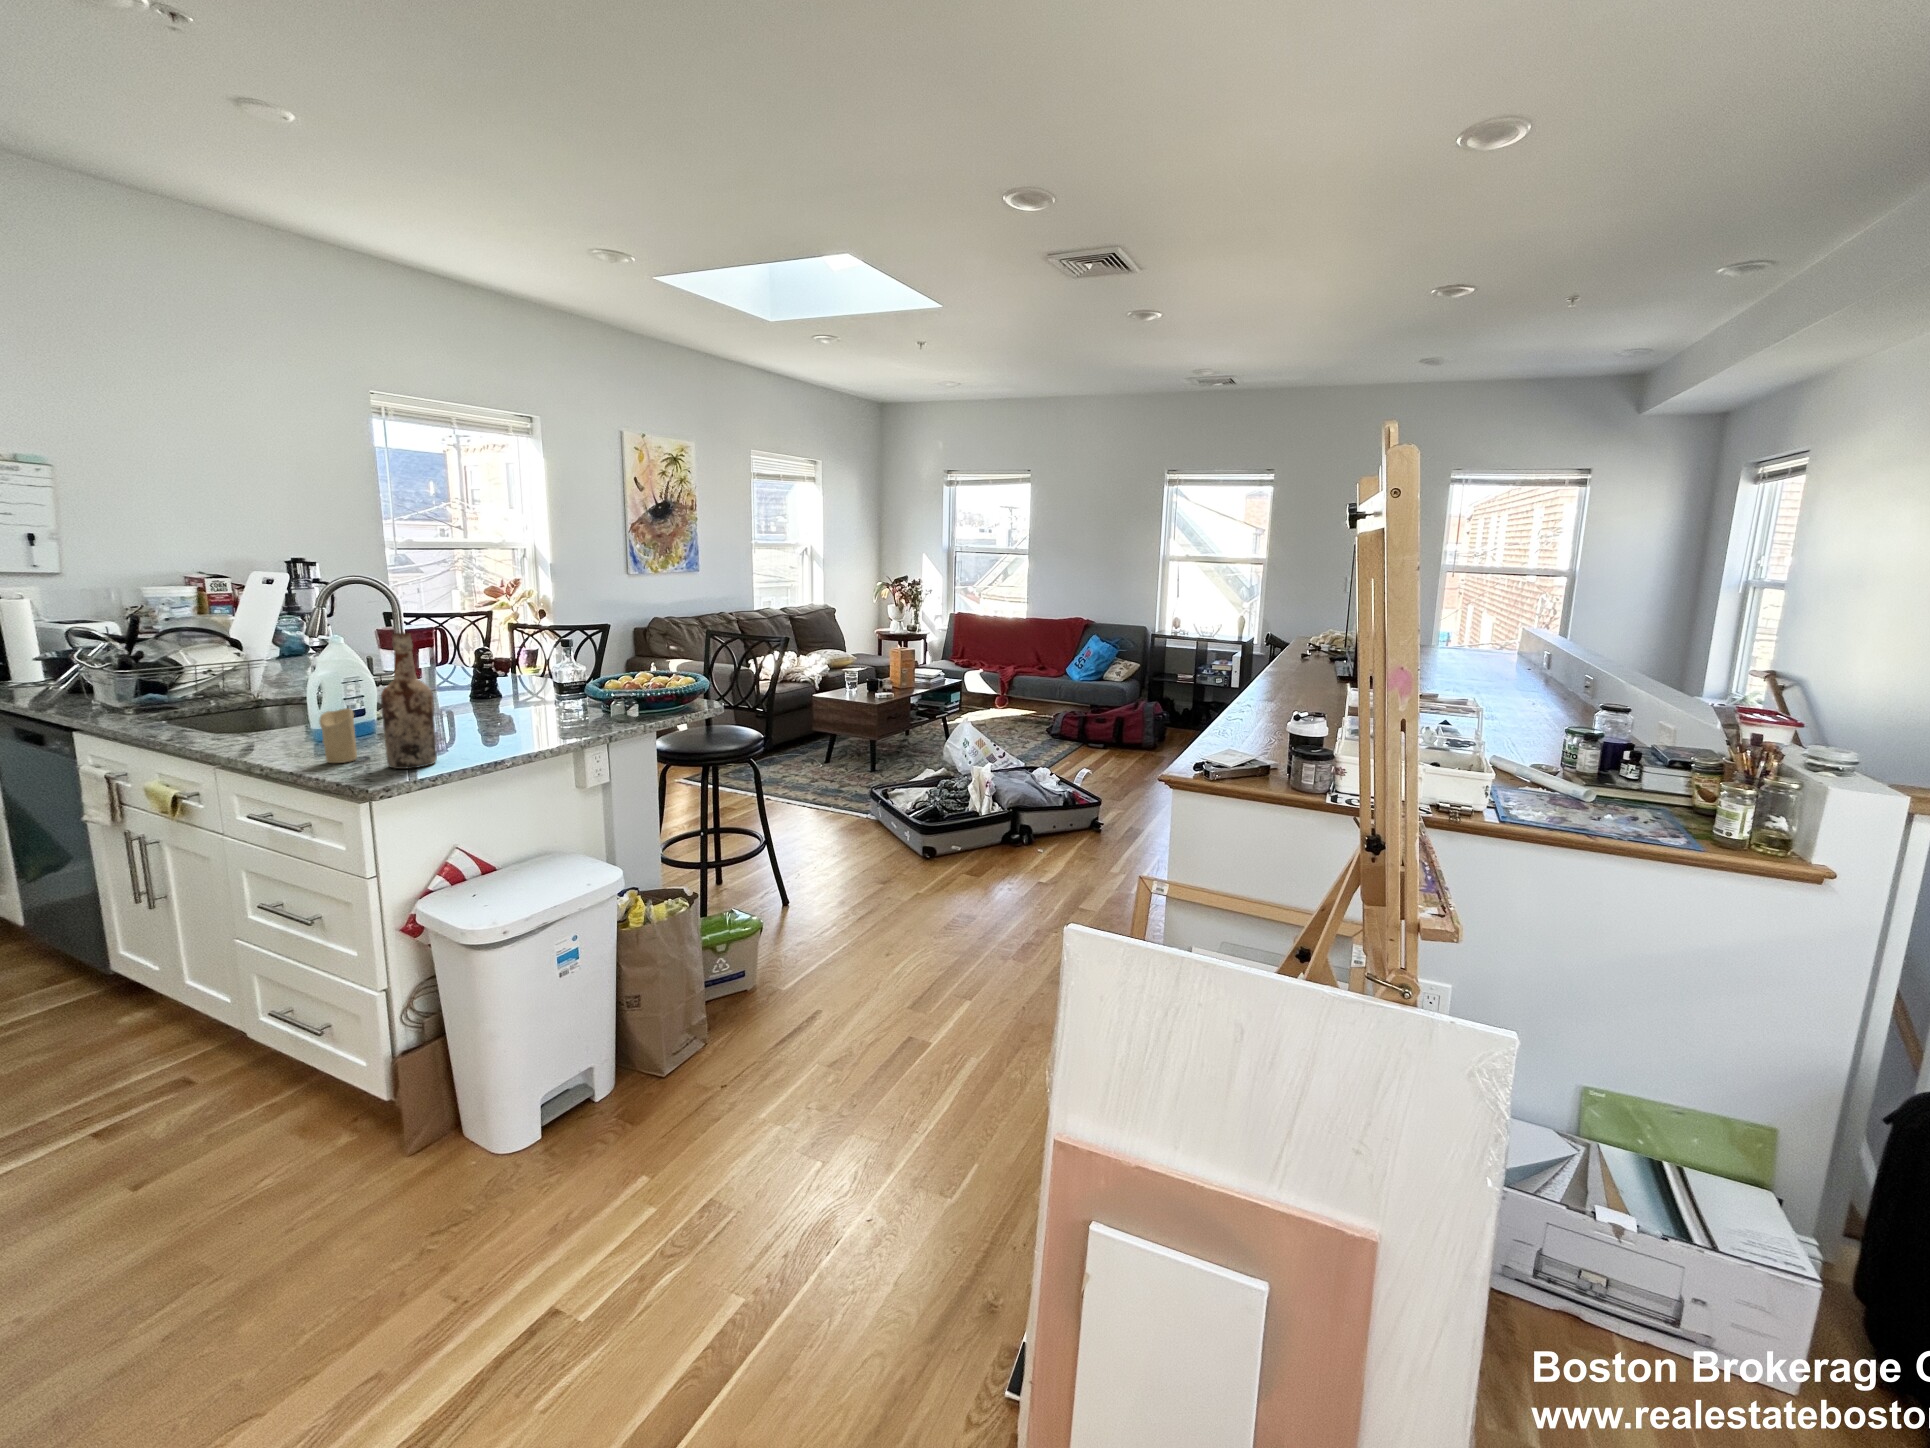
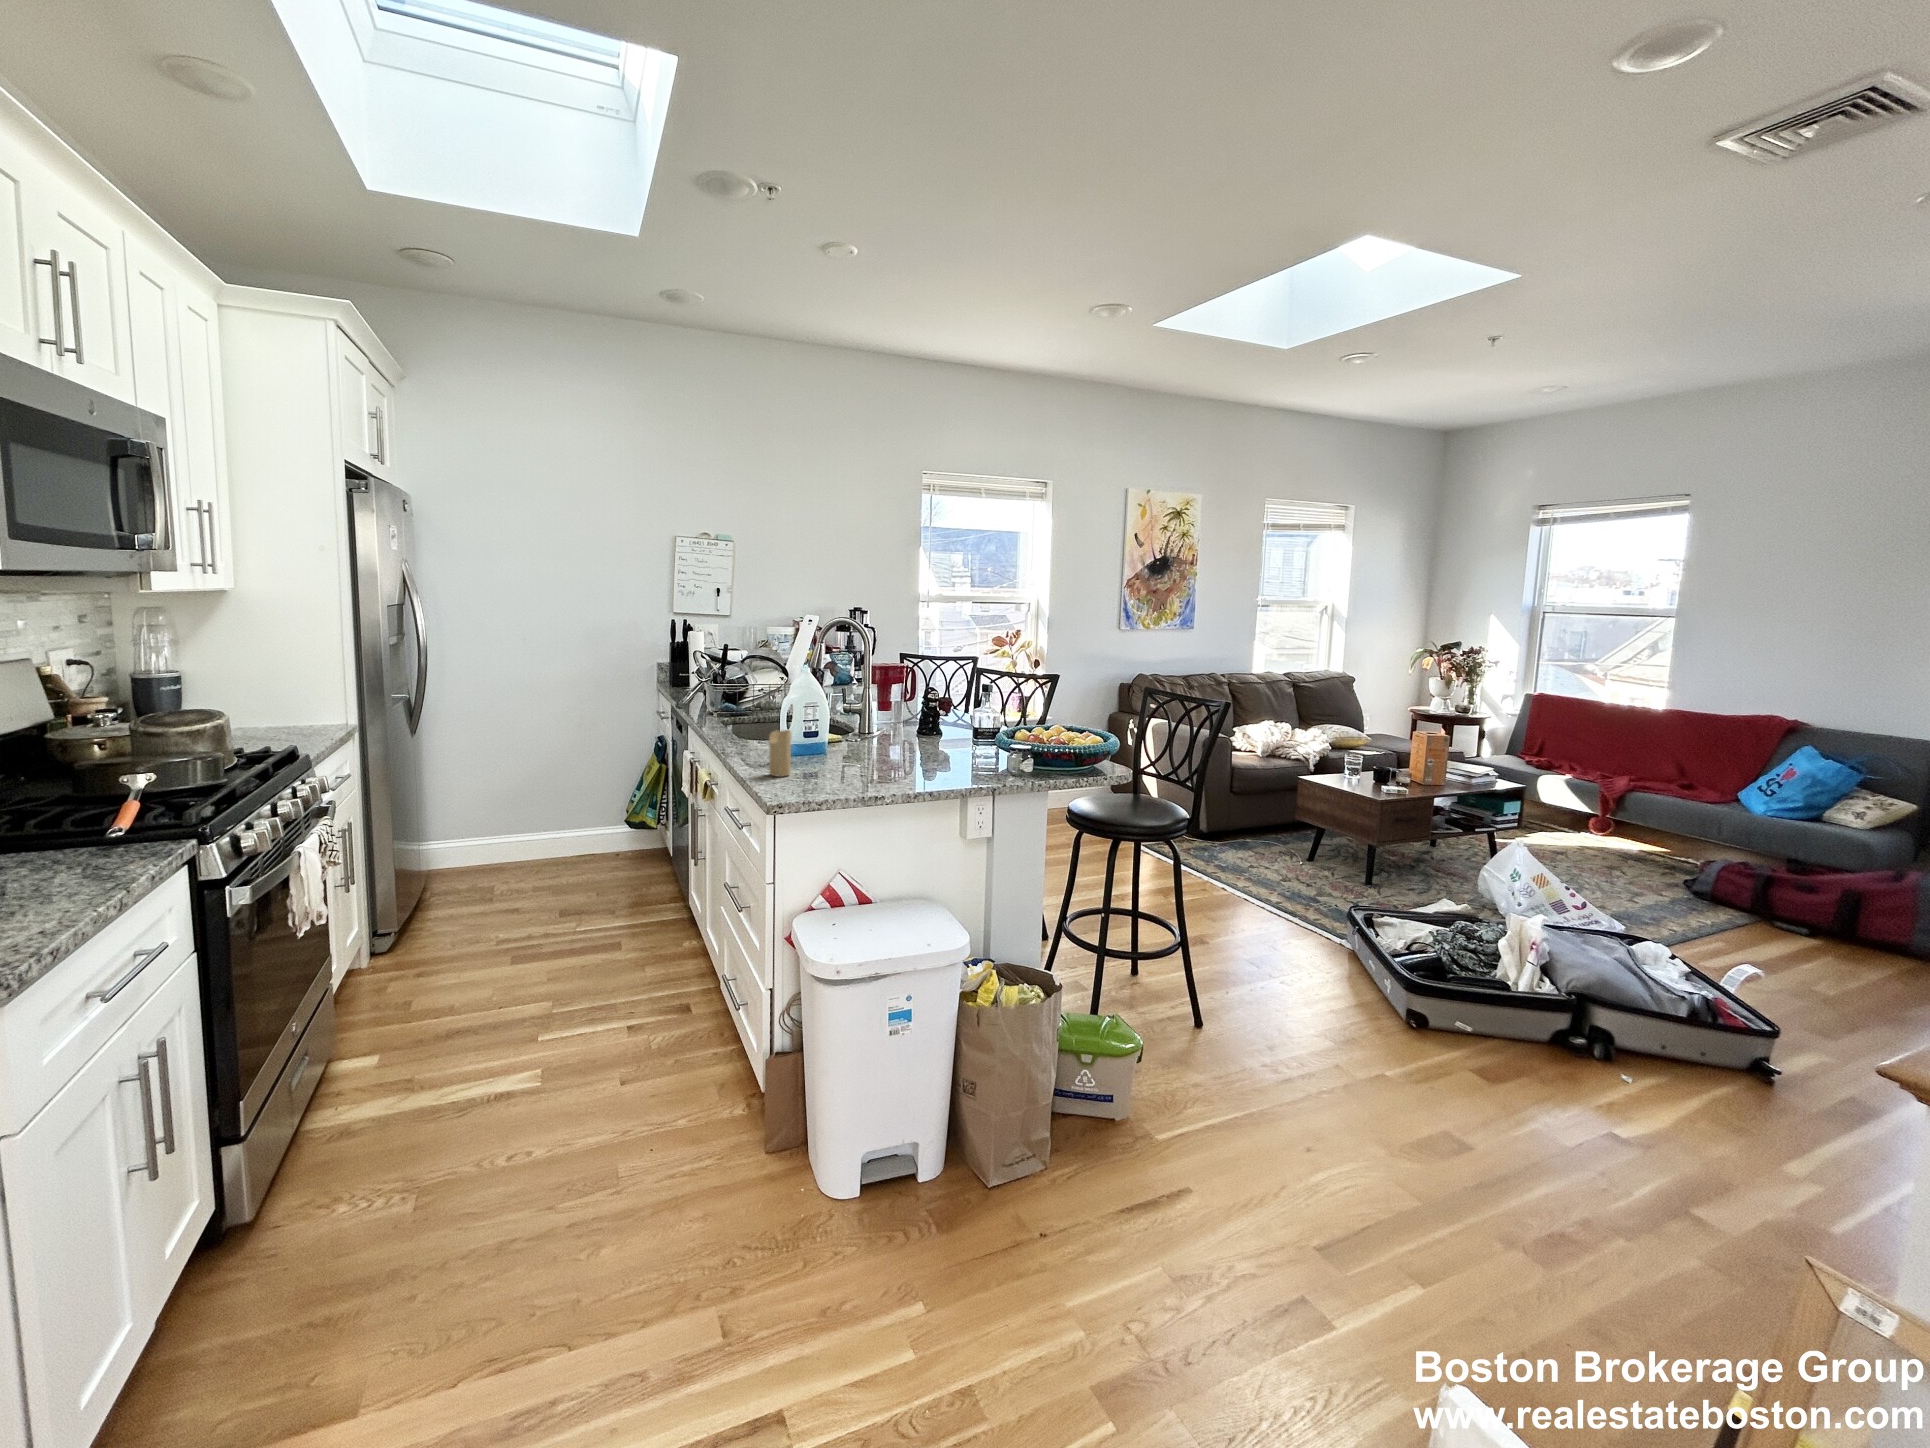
wine bottle: present [381,633,437,769] -> none [799,667,837,792]

